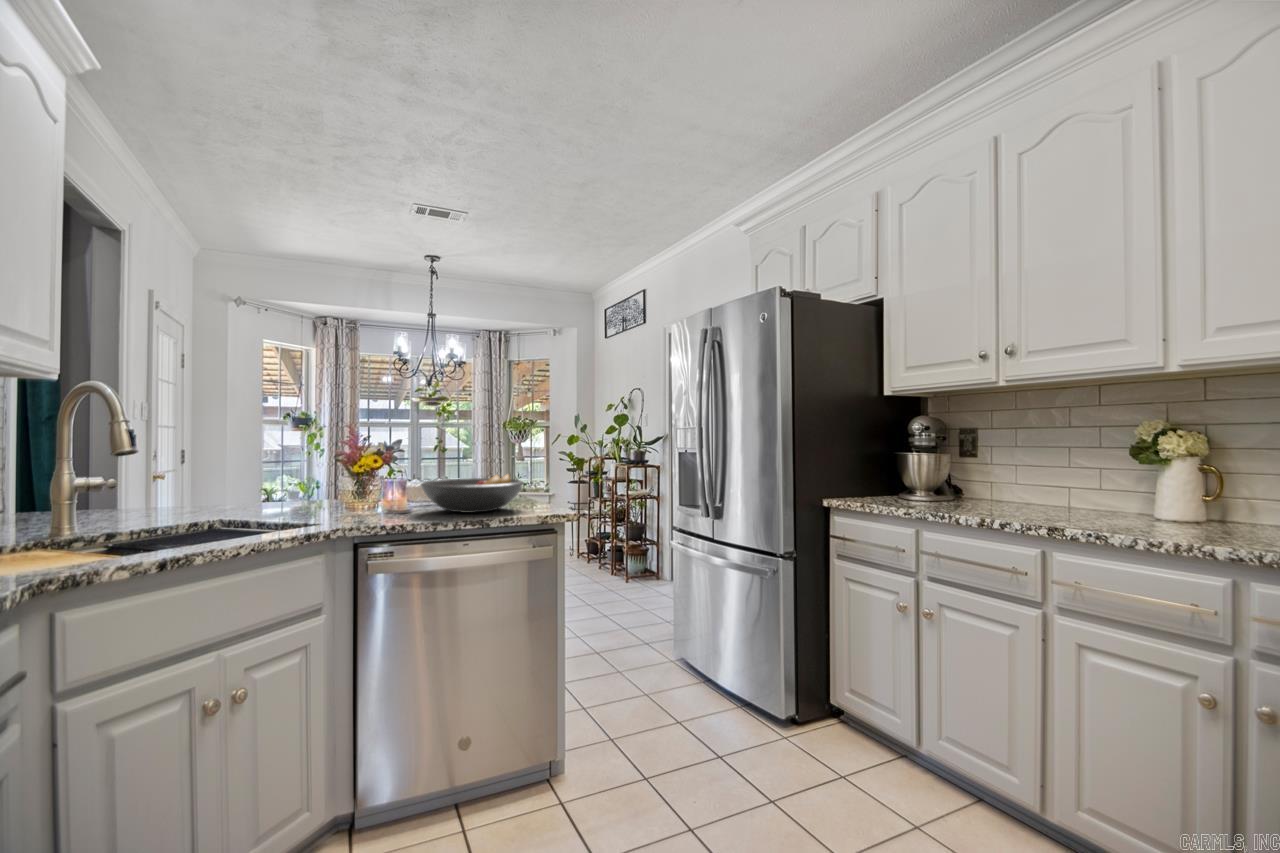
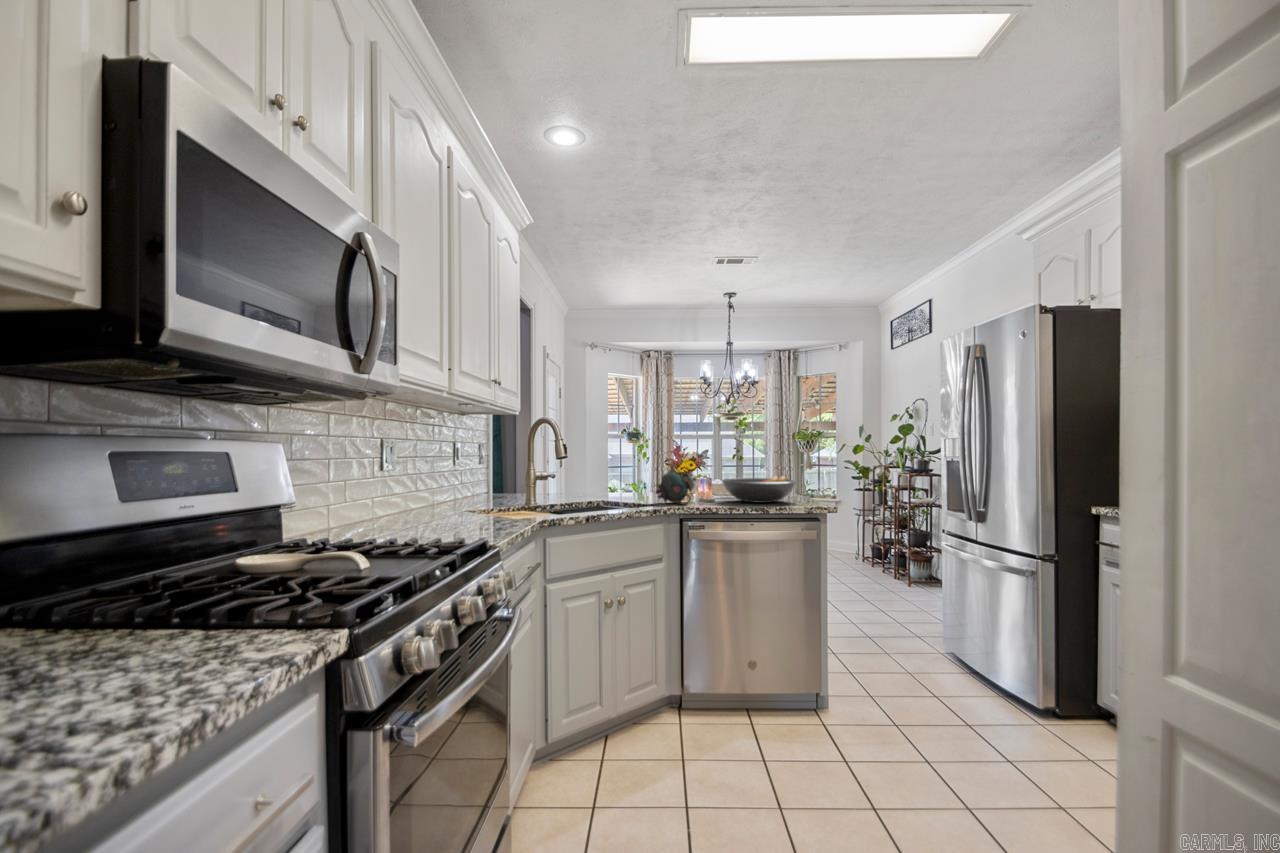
teapot: none [313,466,381,523] -> present [656,467,696,505]

